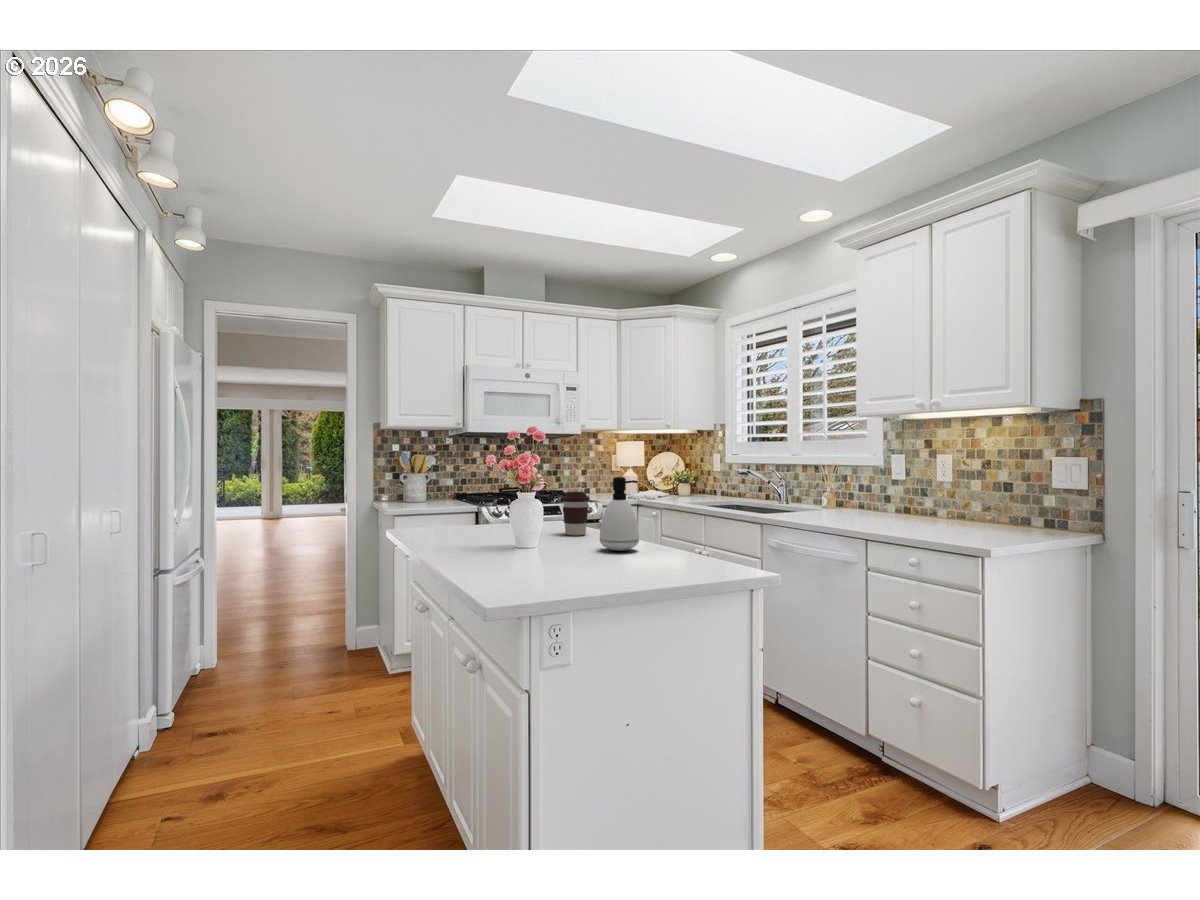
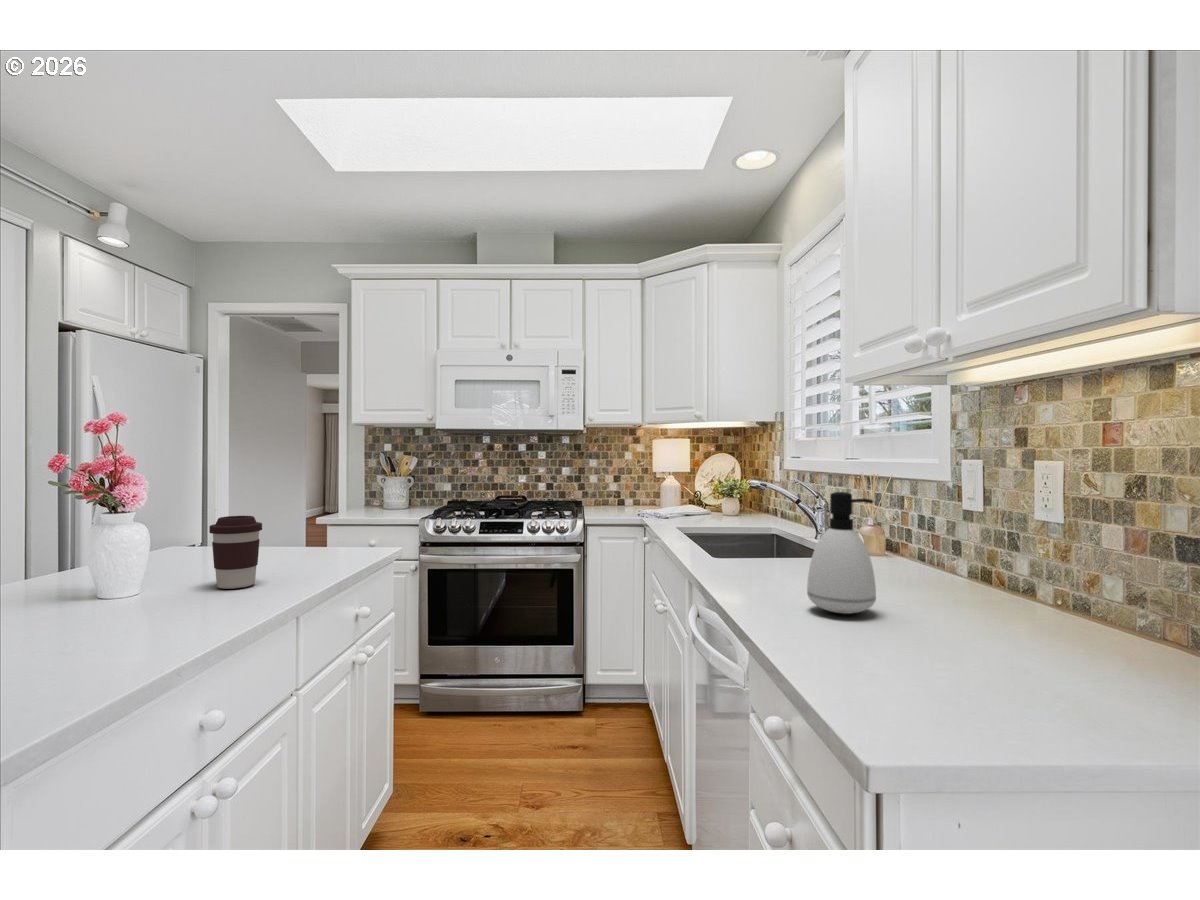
soap dispenser: present [600,477,639,551] -> present [807,492,876,614]

